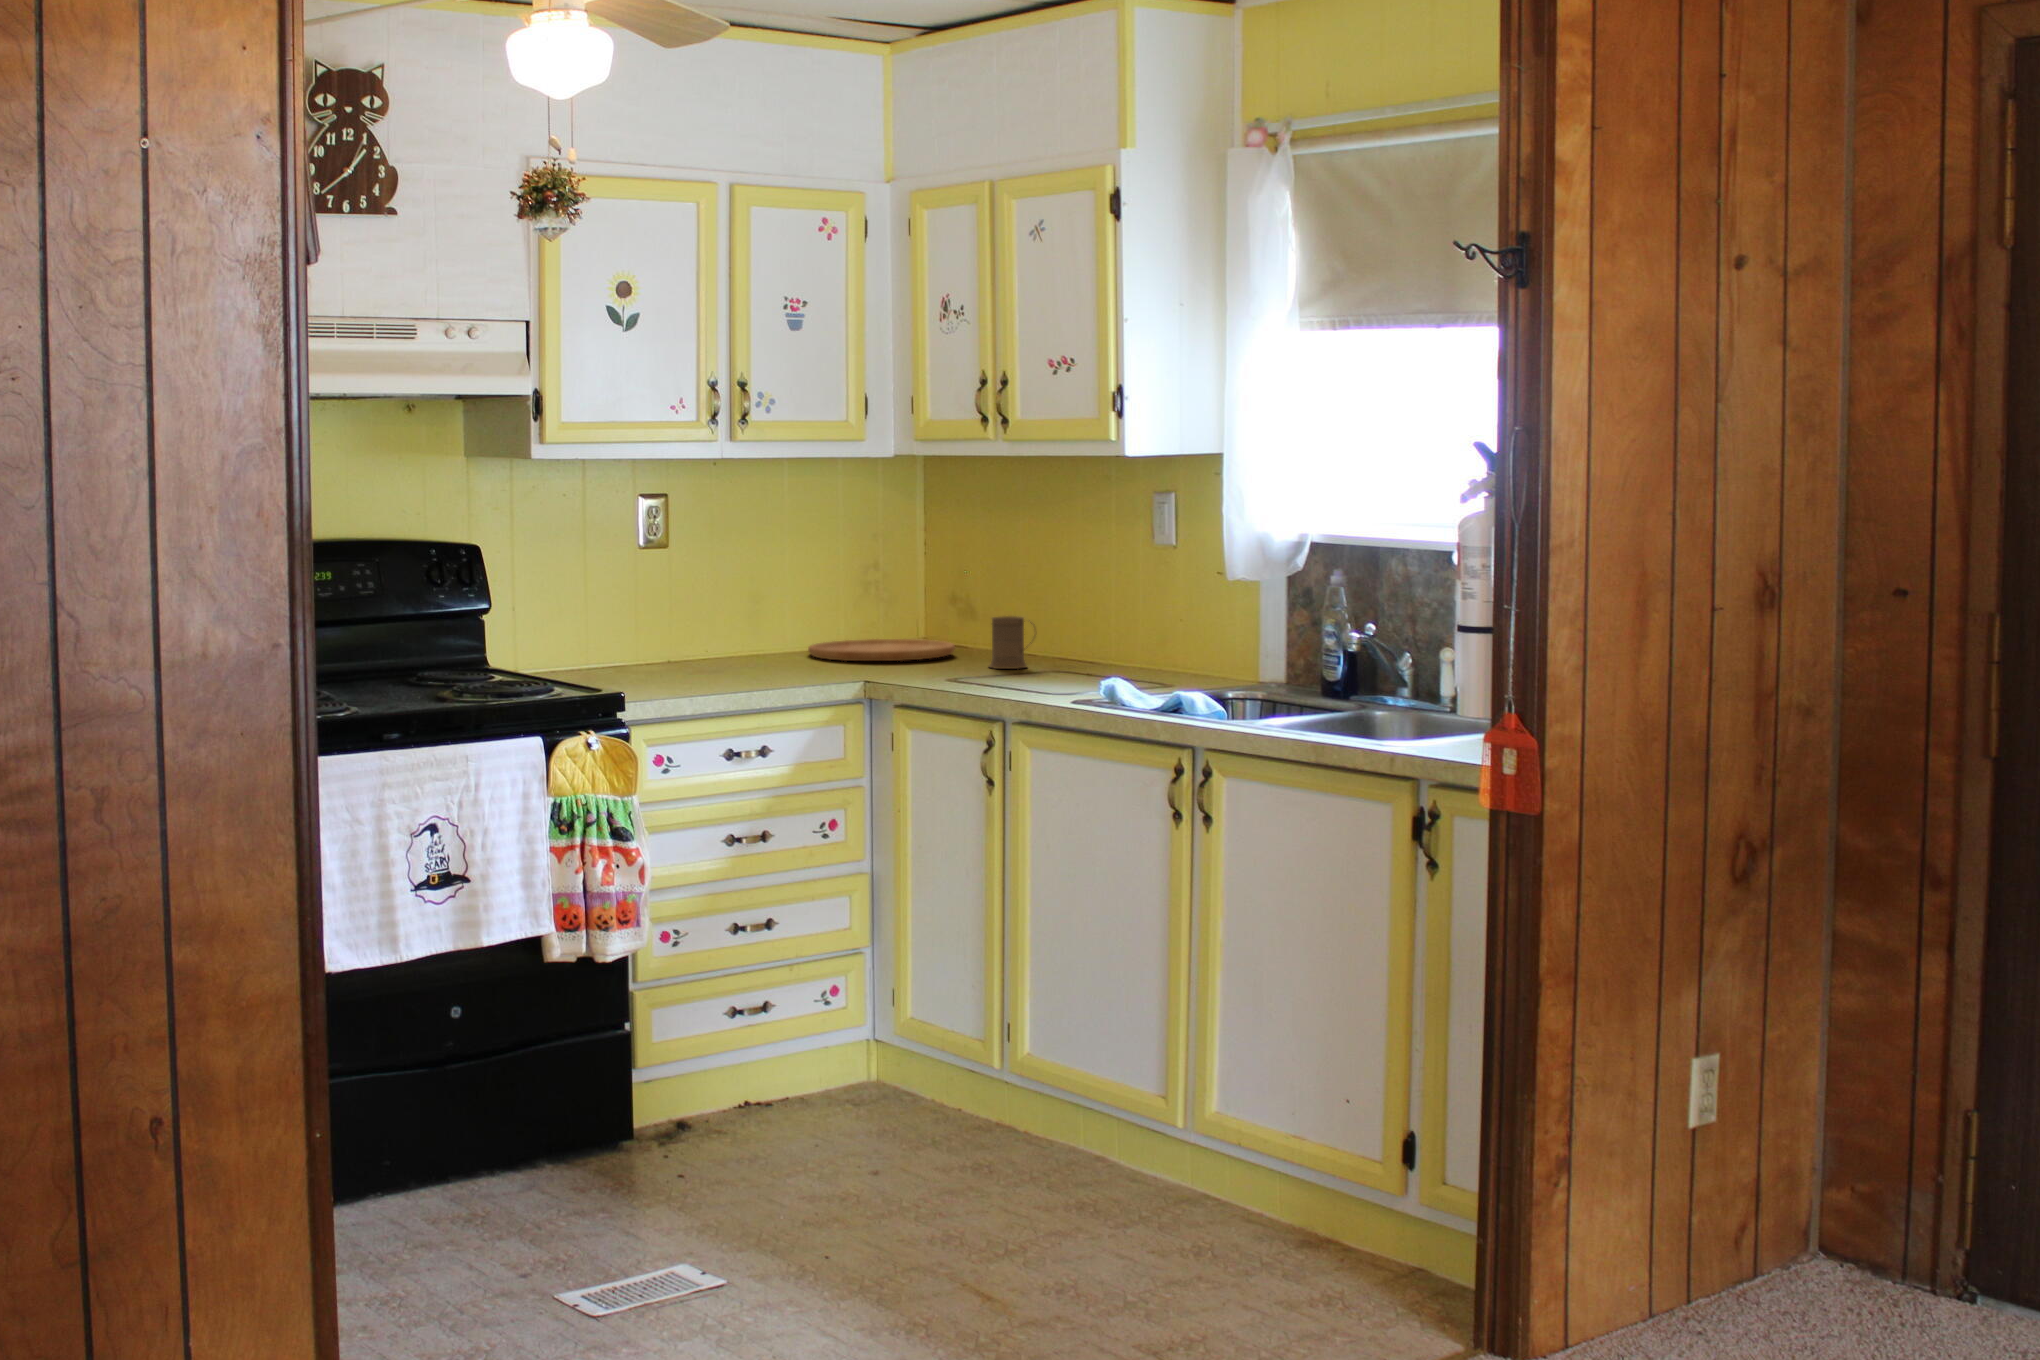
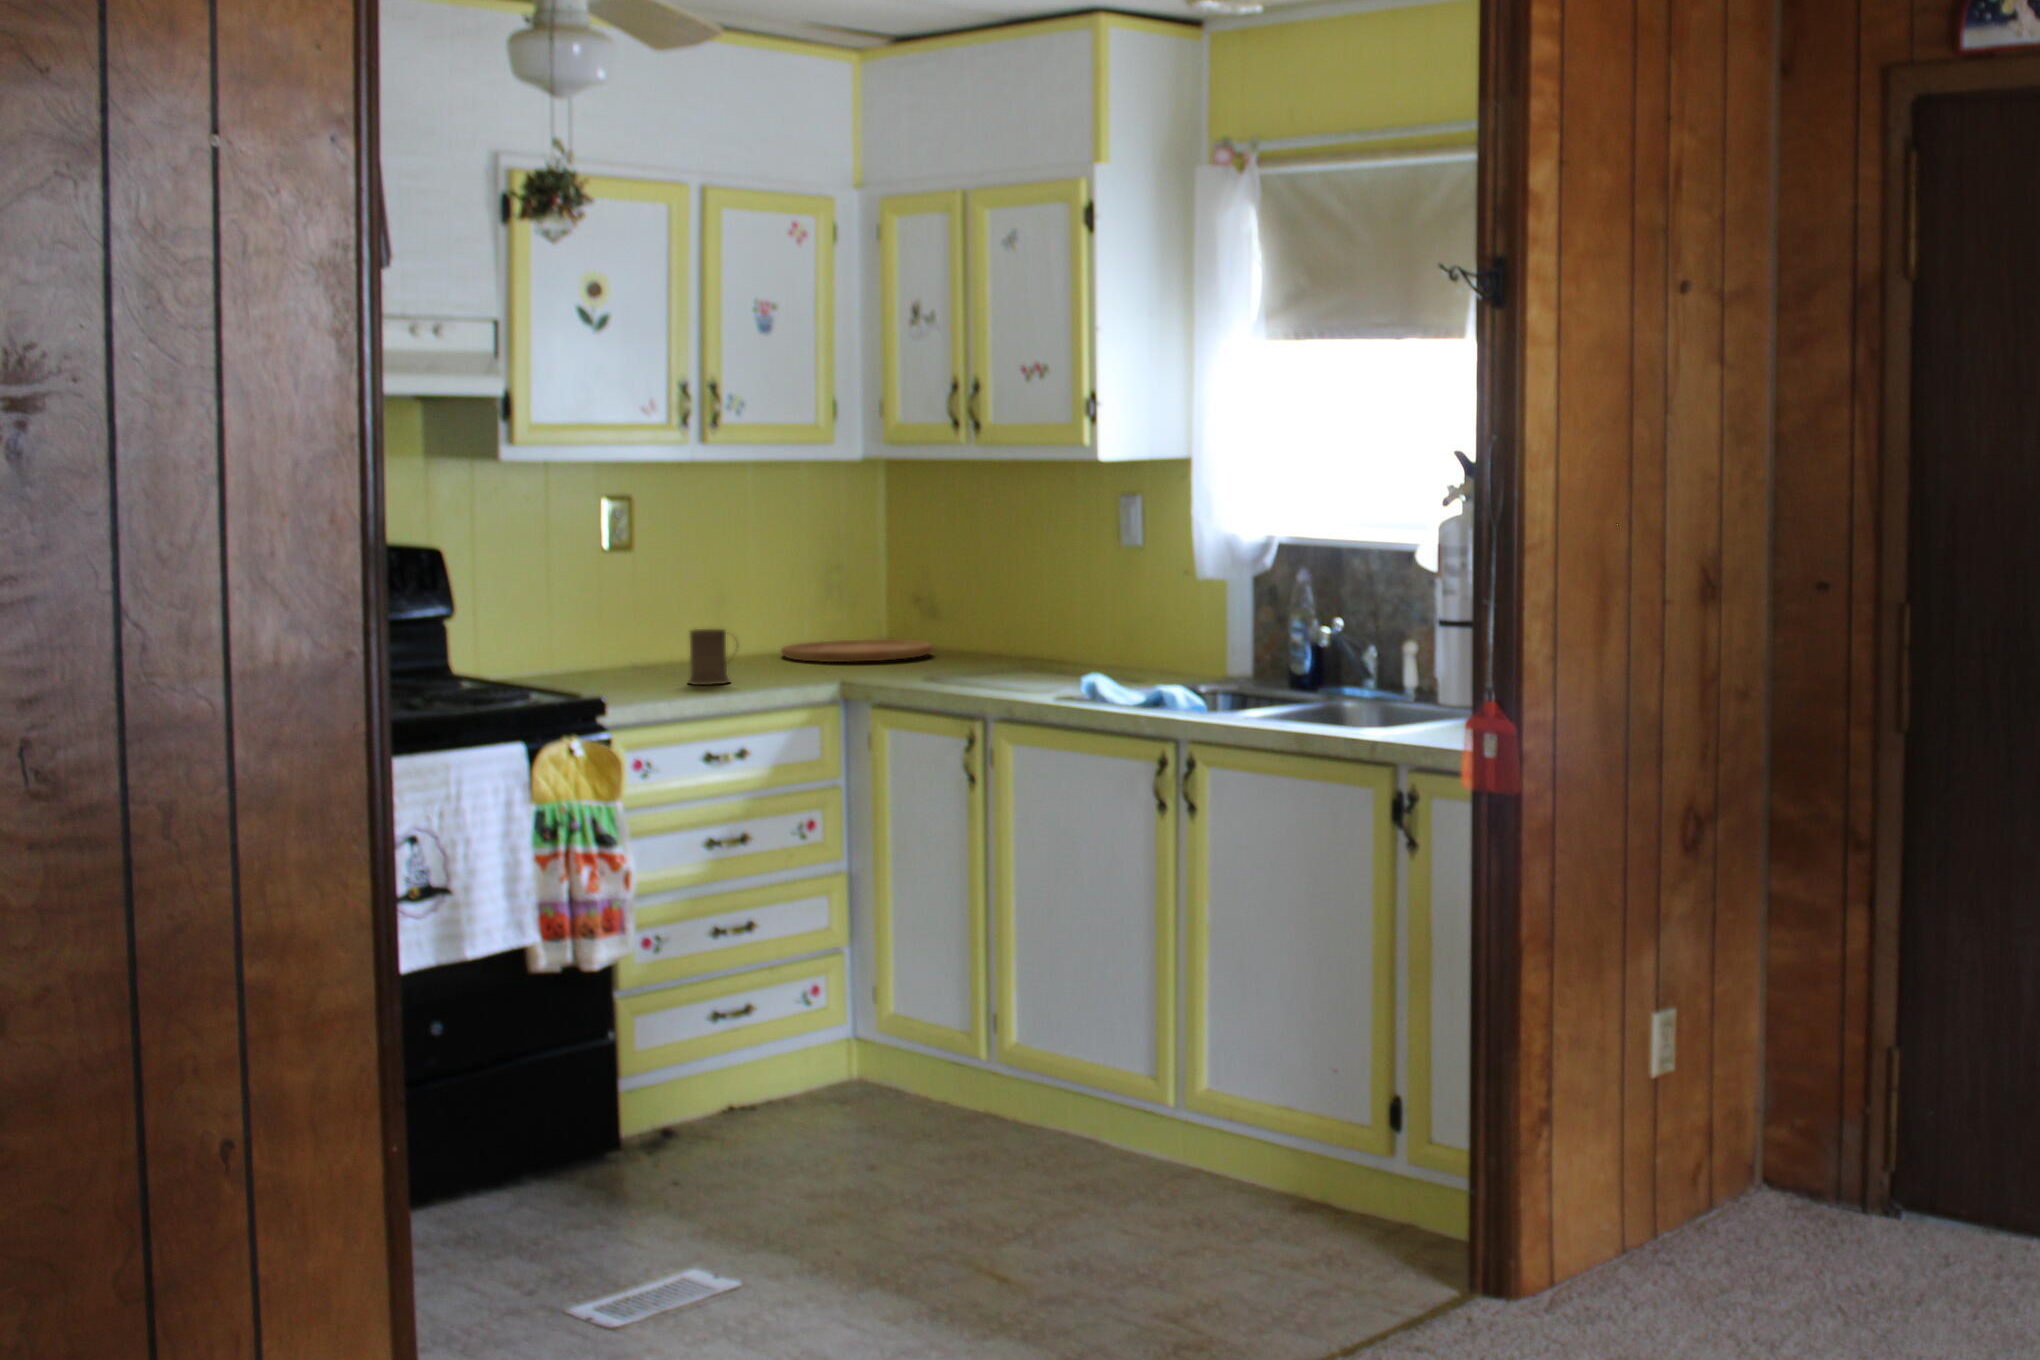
mug: present [989,616,1032,669] -> present [689,629,730,685]

